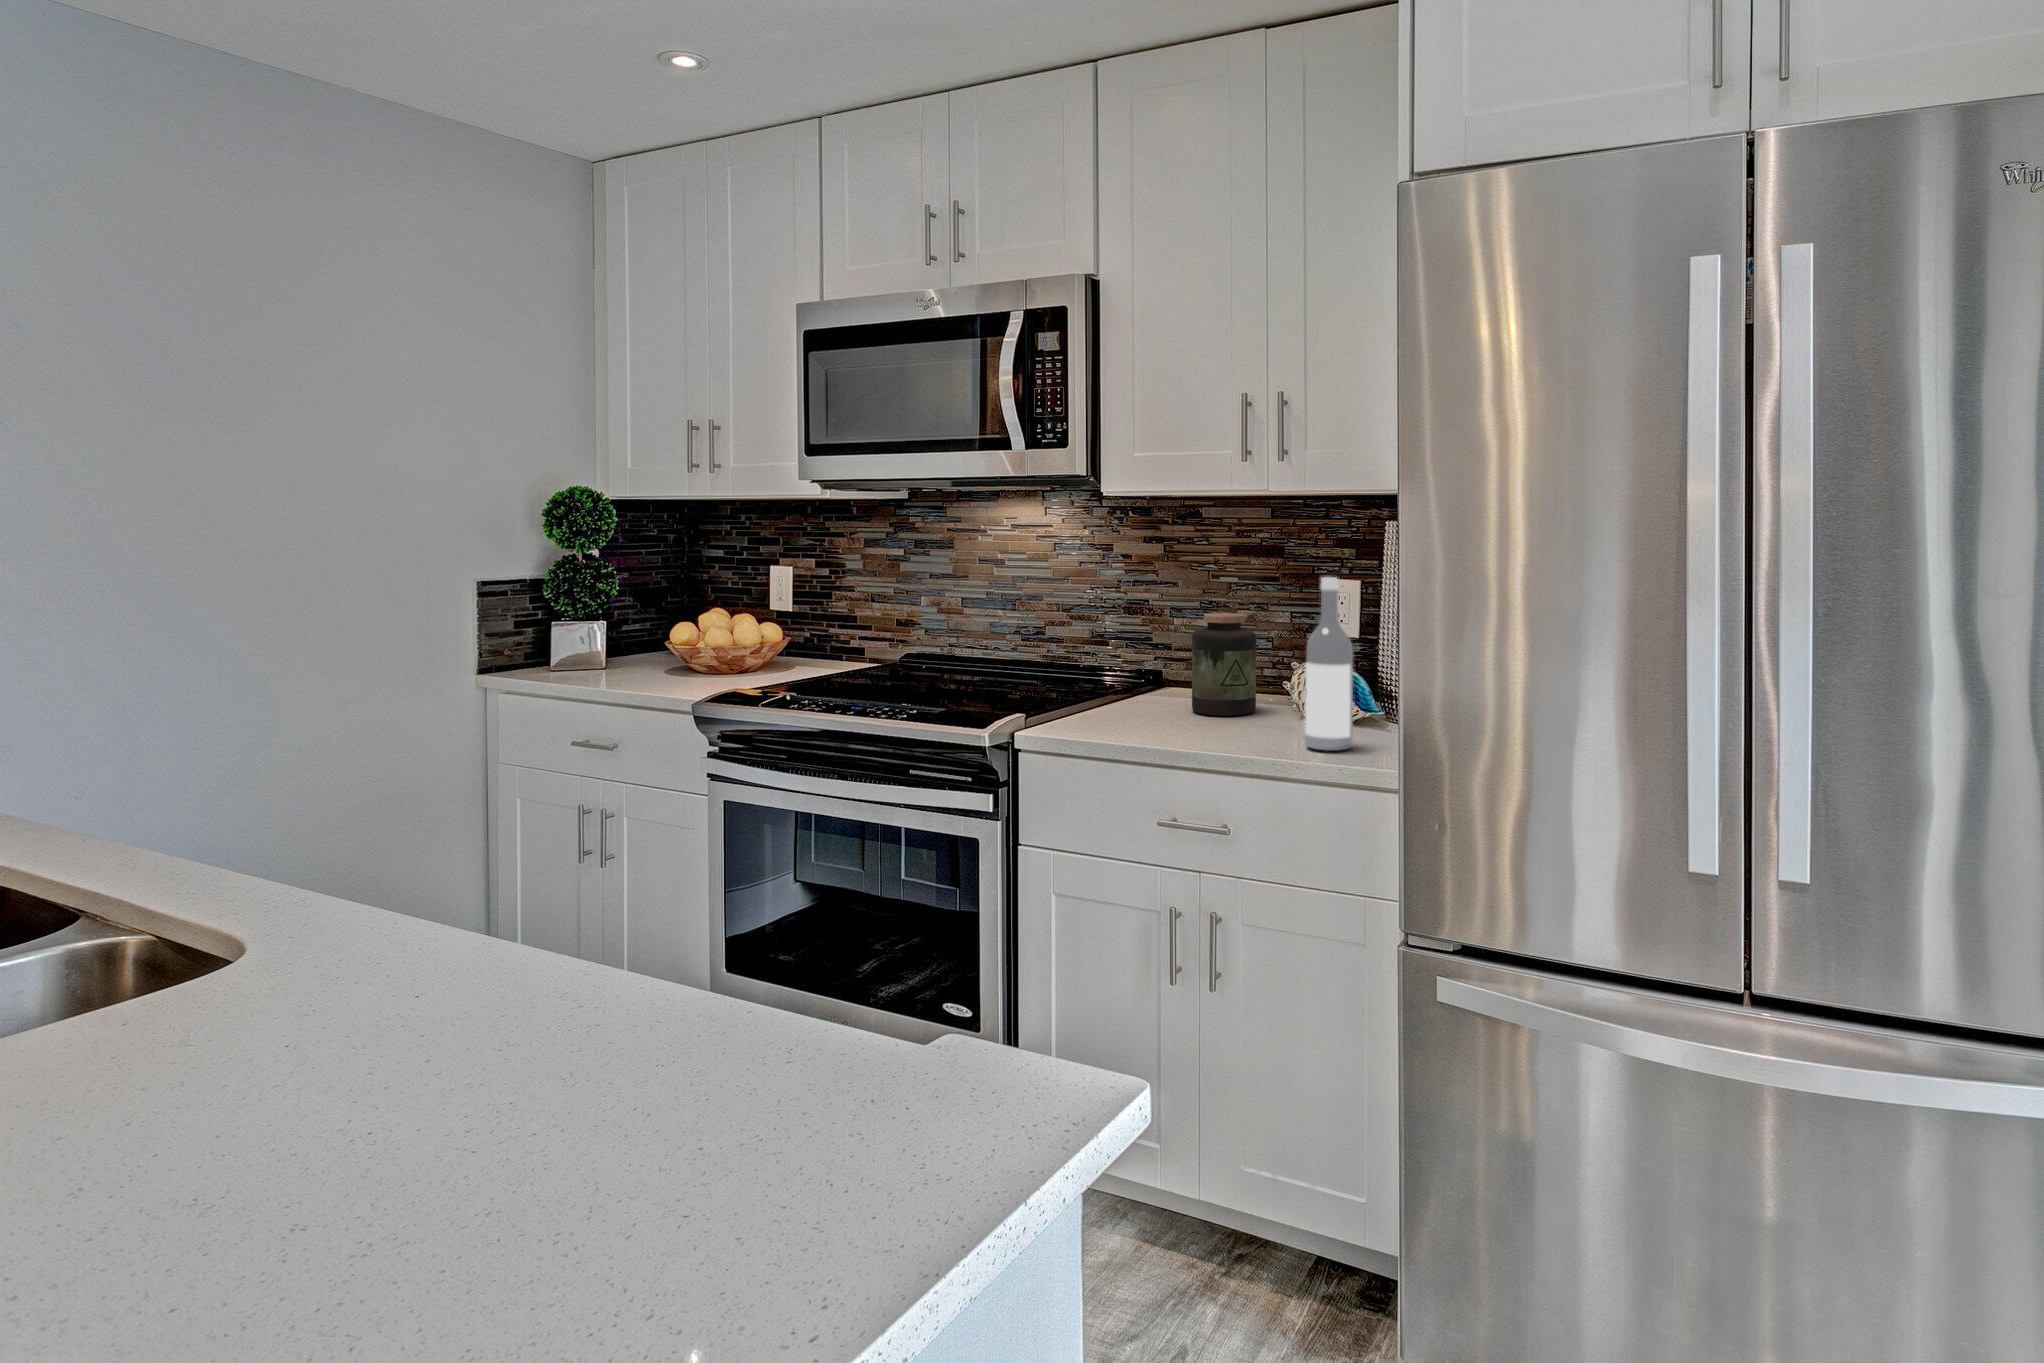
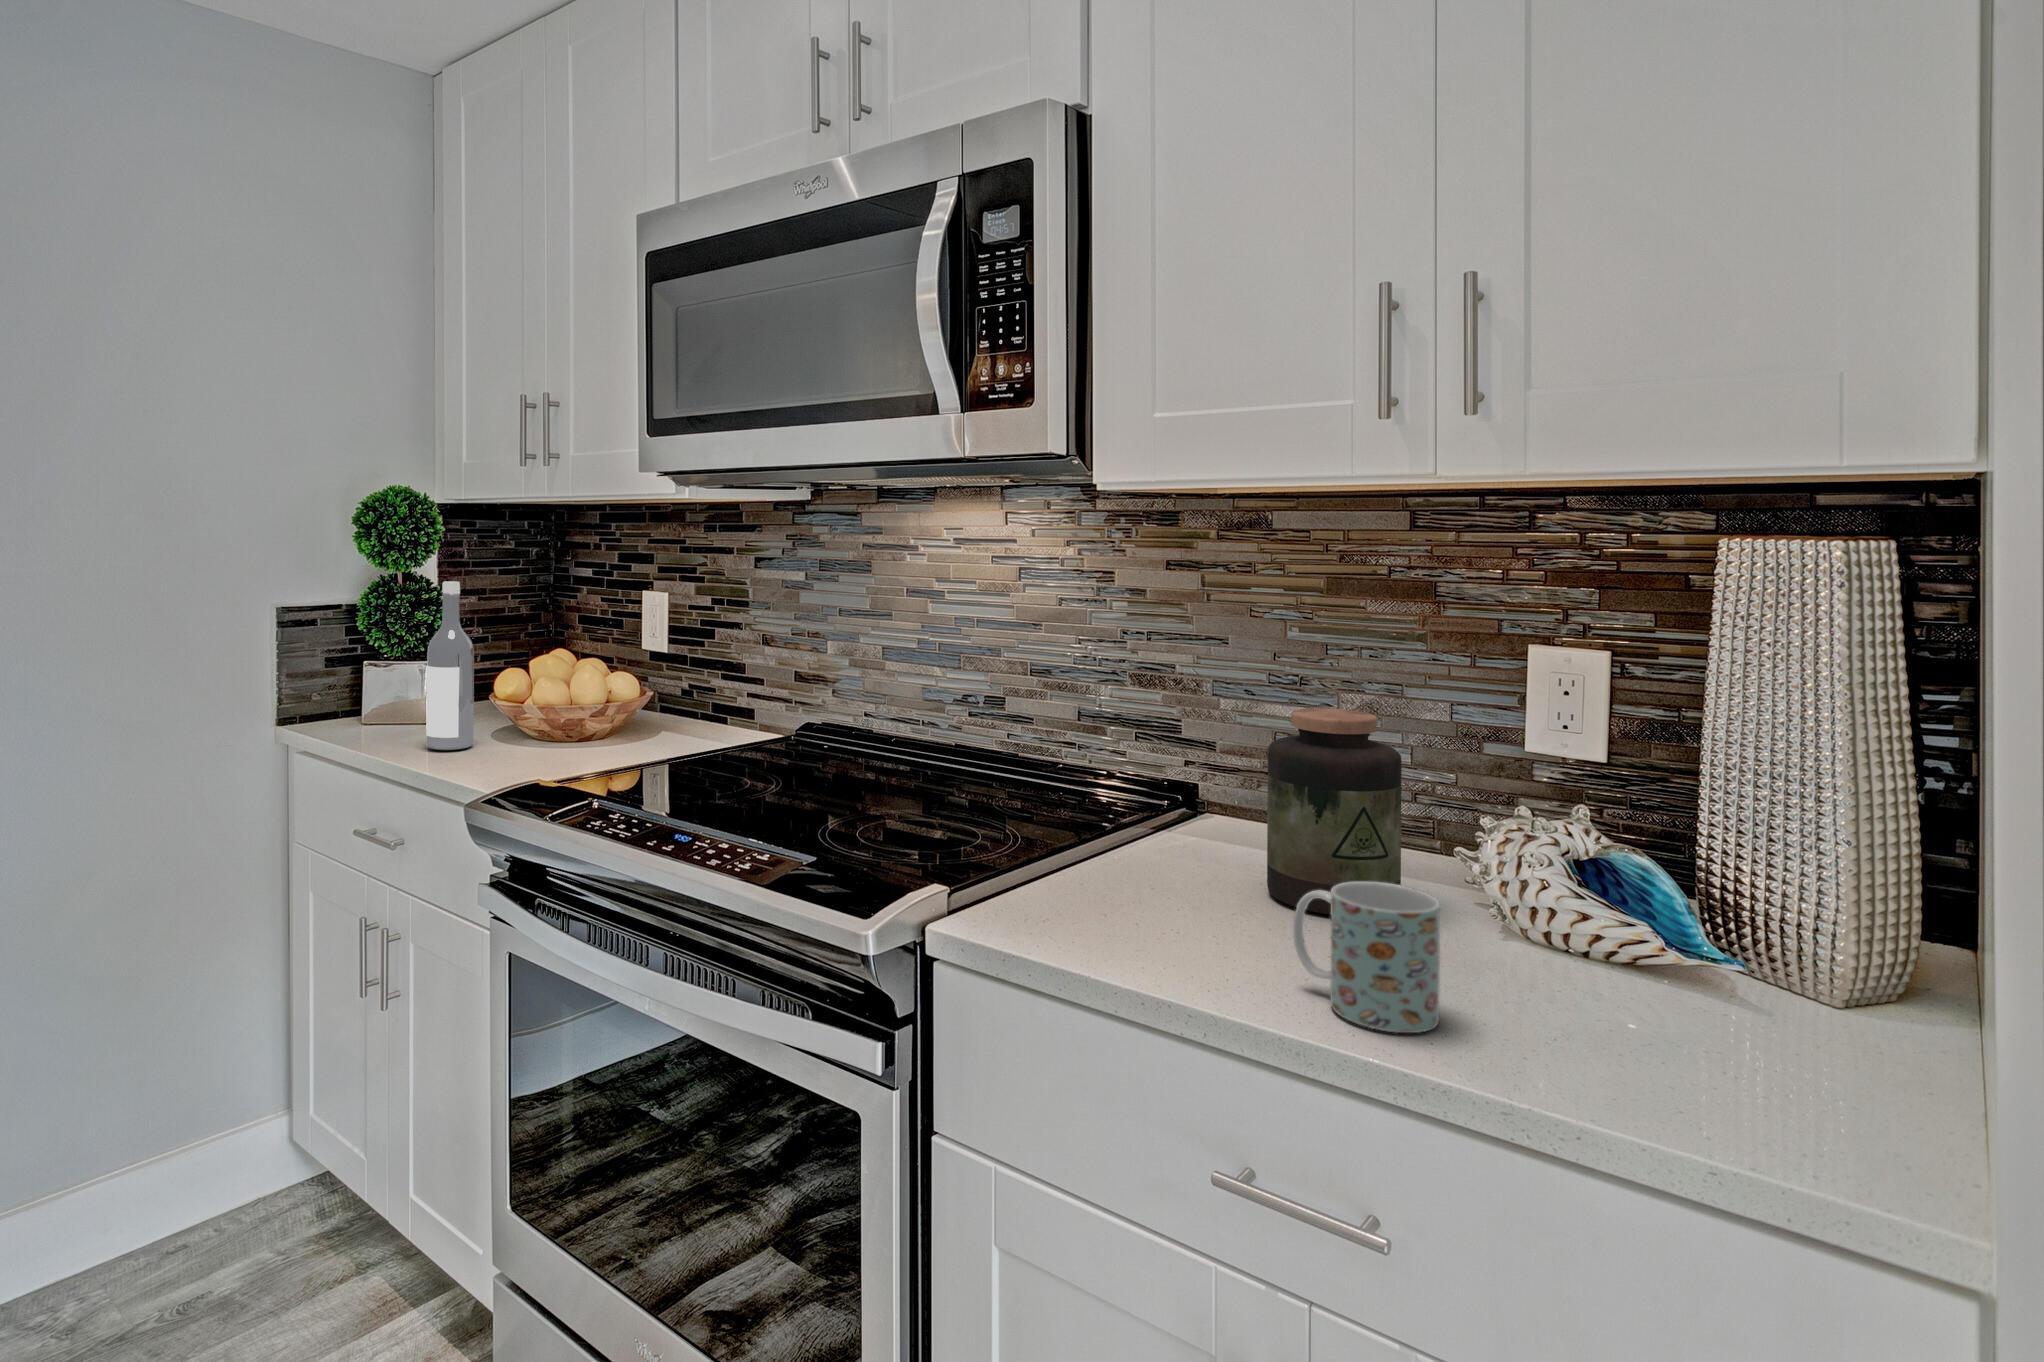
wine bottle: present [1305,577,1353,751] -> present [426,581,474,750]
mug: none [1195,683,1255,744] -> present [1293,882,1440,1033]

